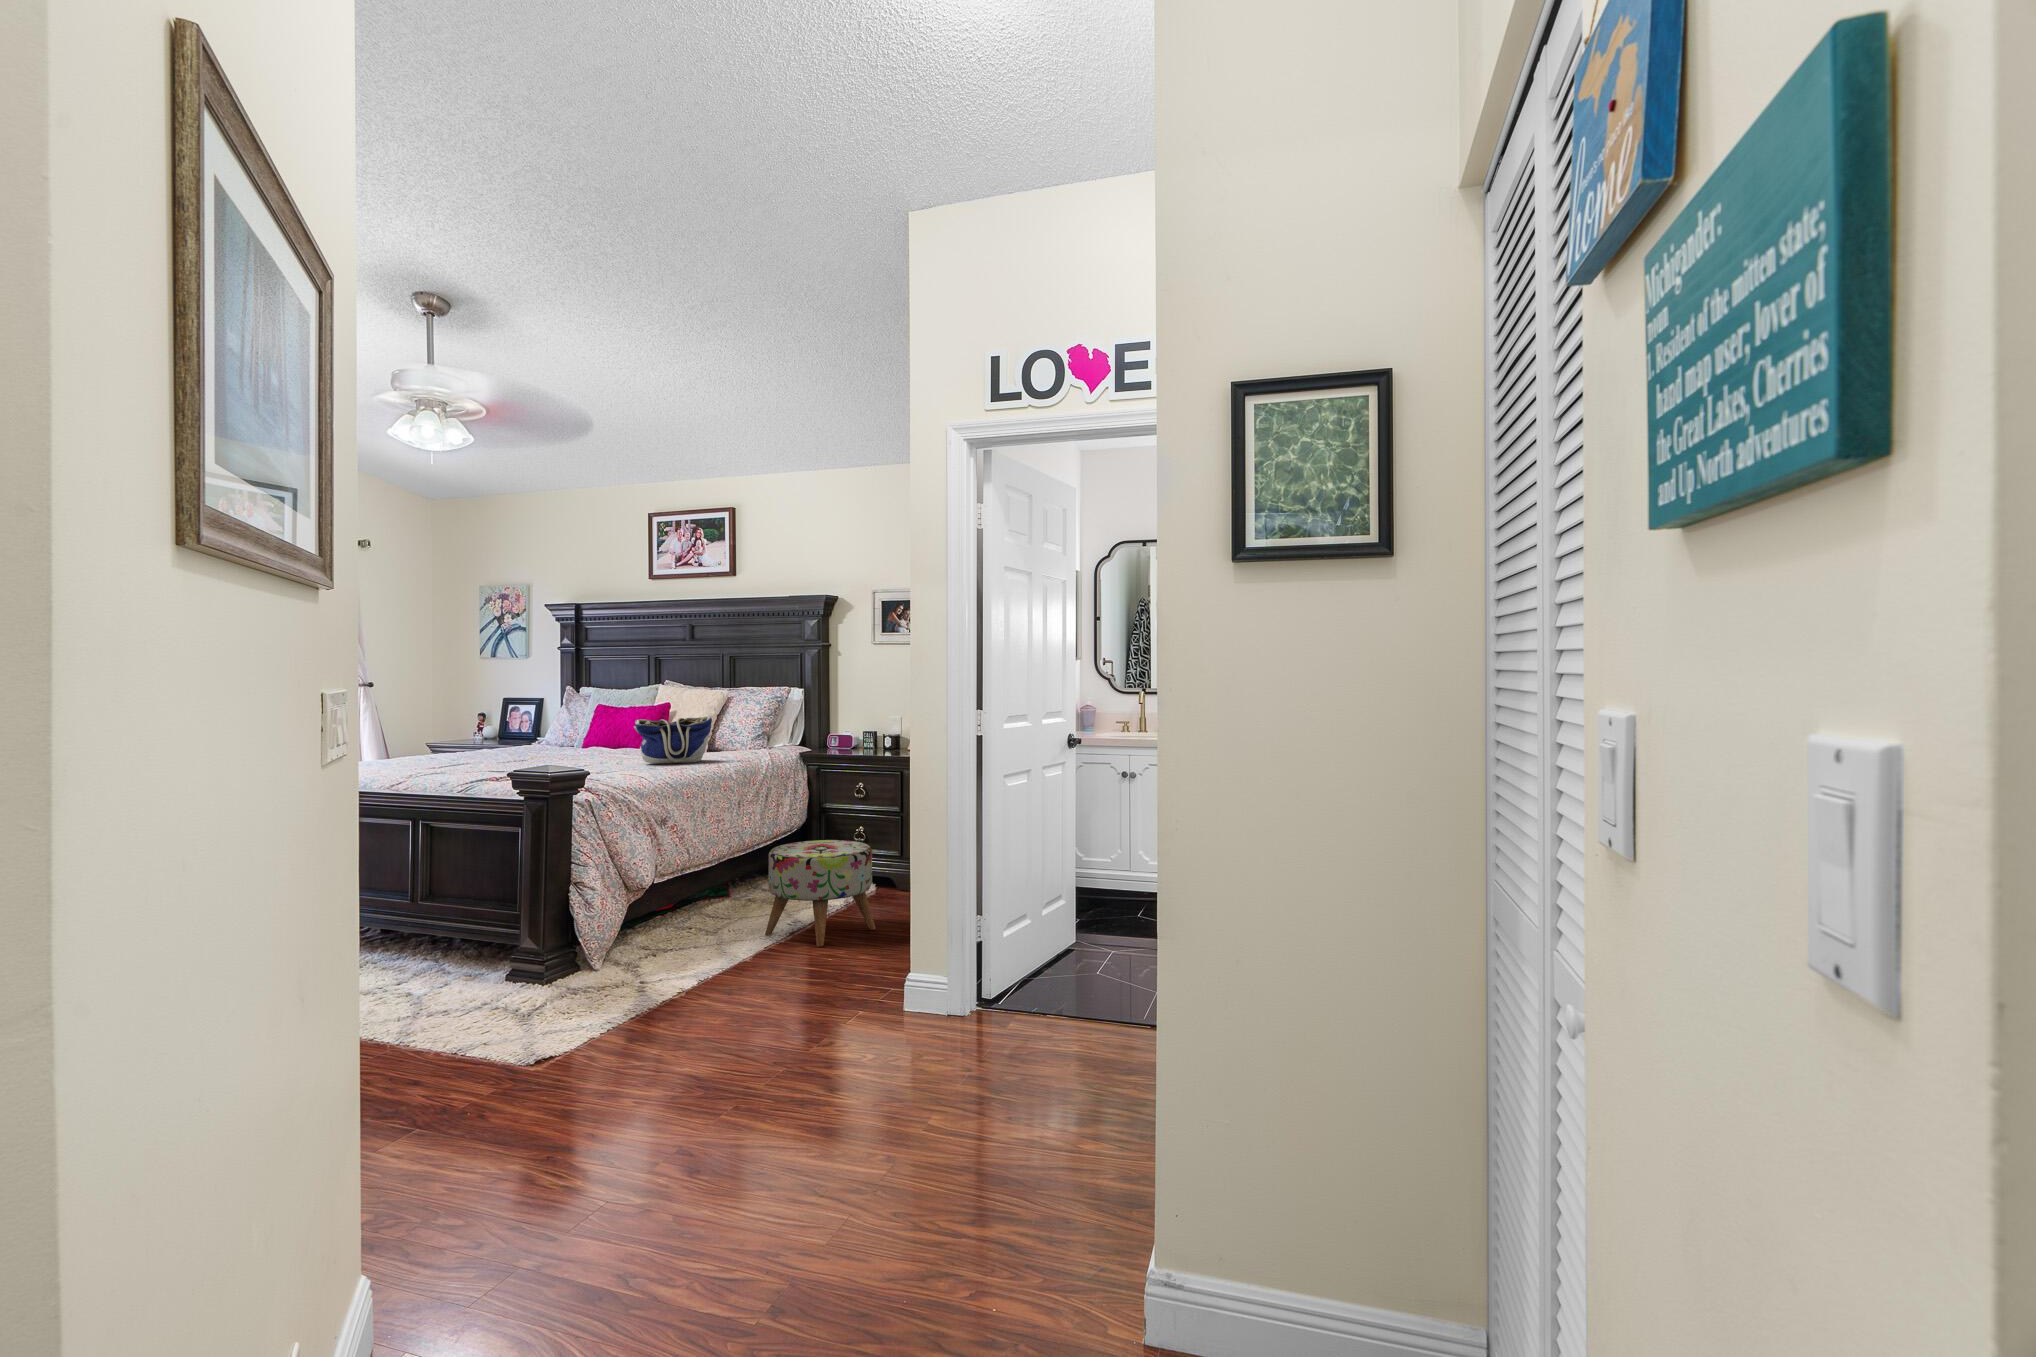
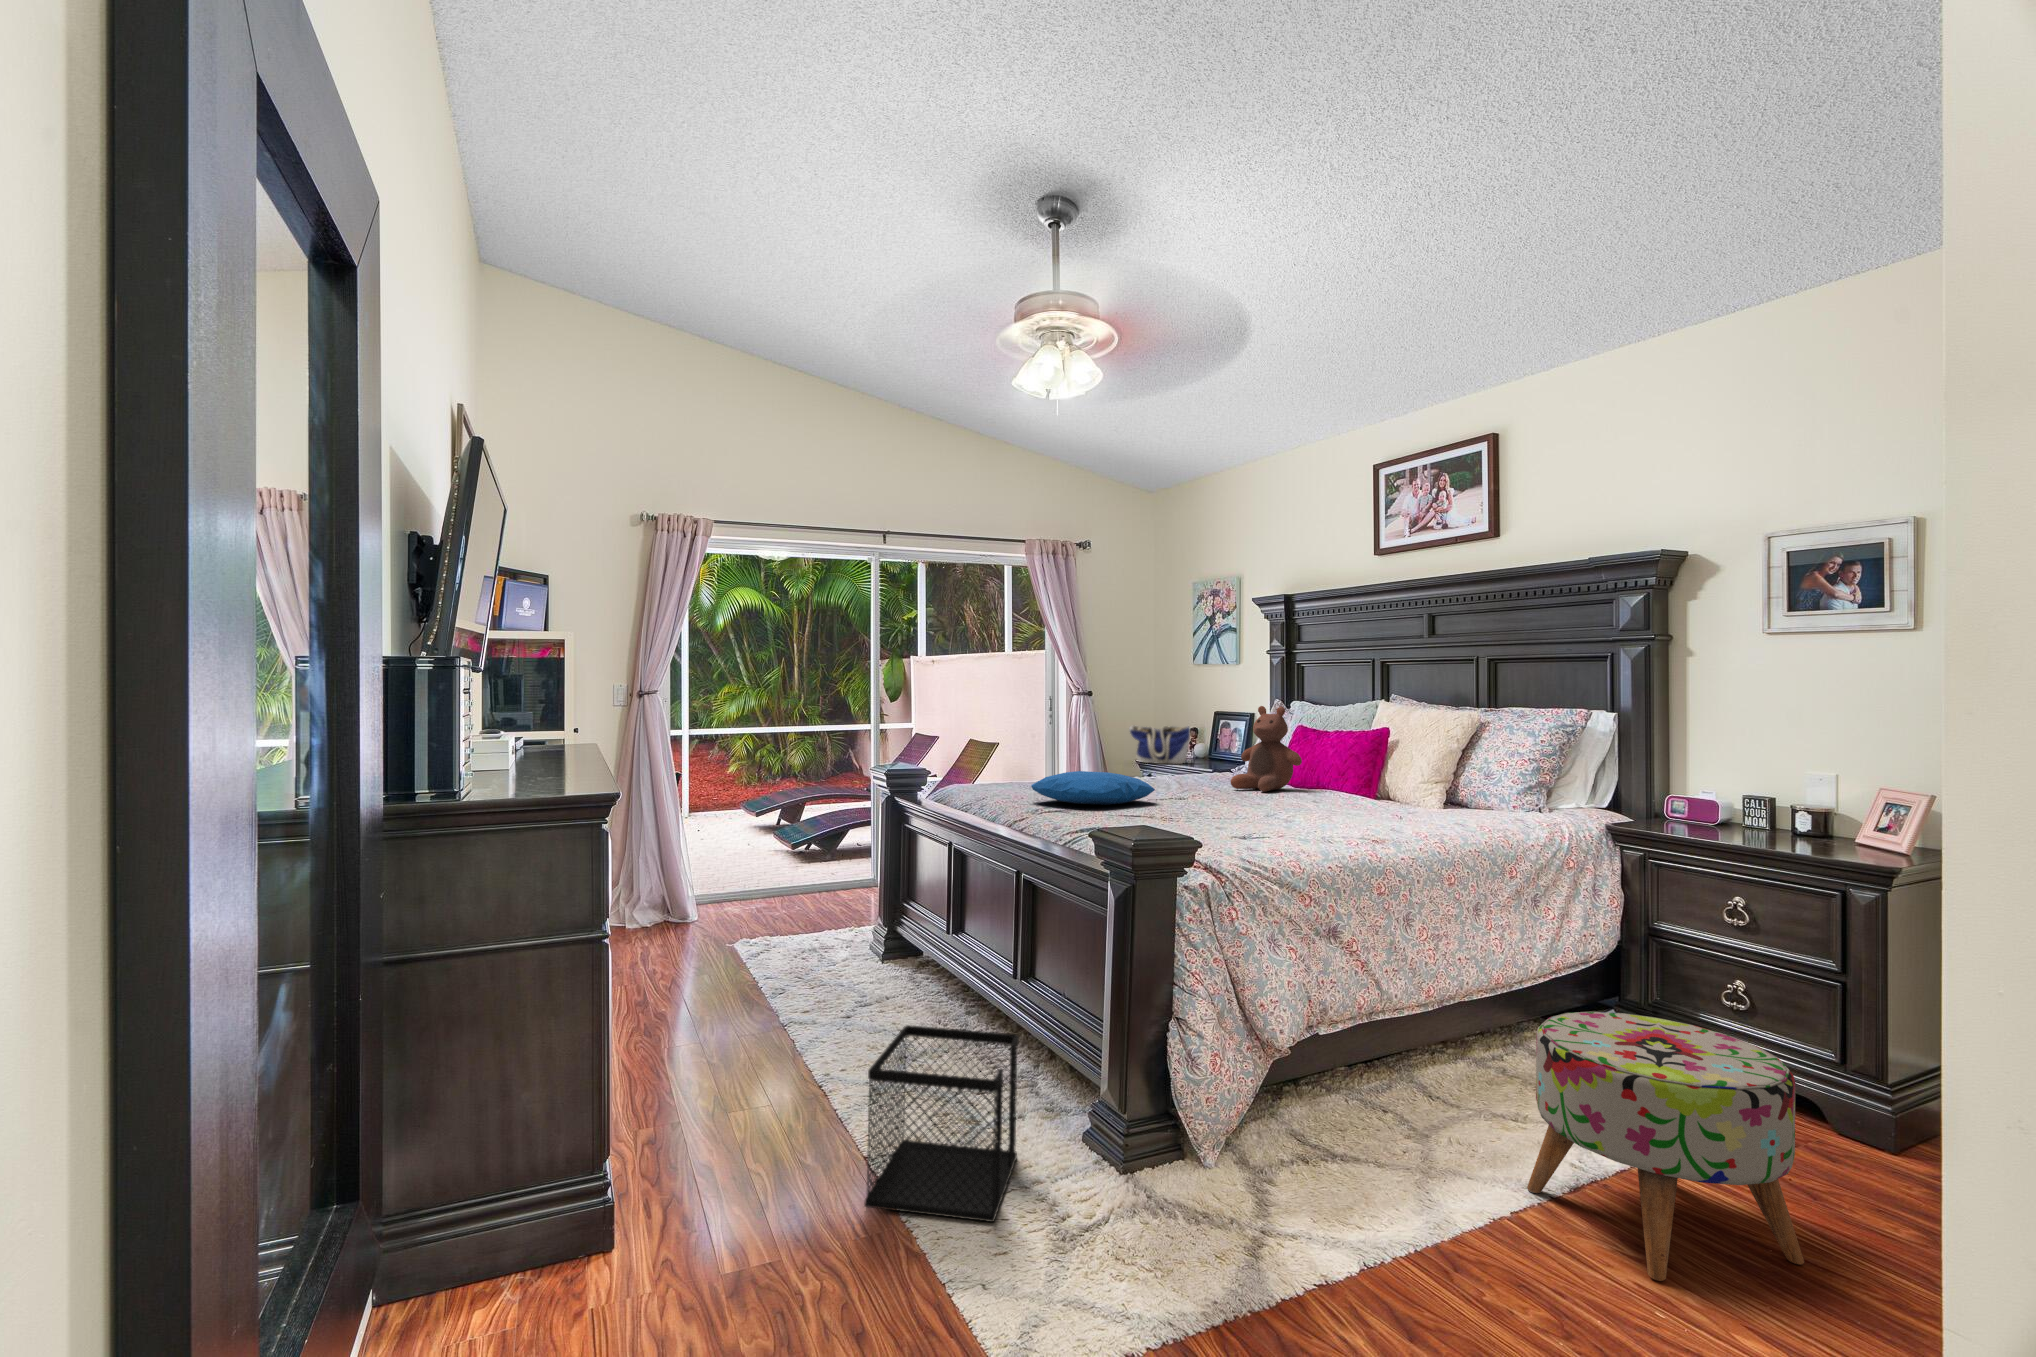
stuffed bear: none [556,693,610,755] -> present [1231,706,1302,792]
tote bag: present [634,716,712,763] -> present [1130,726,1190,764]
pillow: none [405,747,511,772] -> present [1031,771,1155,805]
wastebasket: none [377,911,477,1028] -> present [864,1025,1019,1222]

